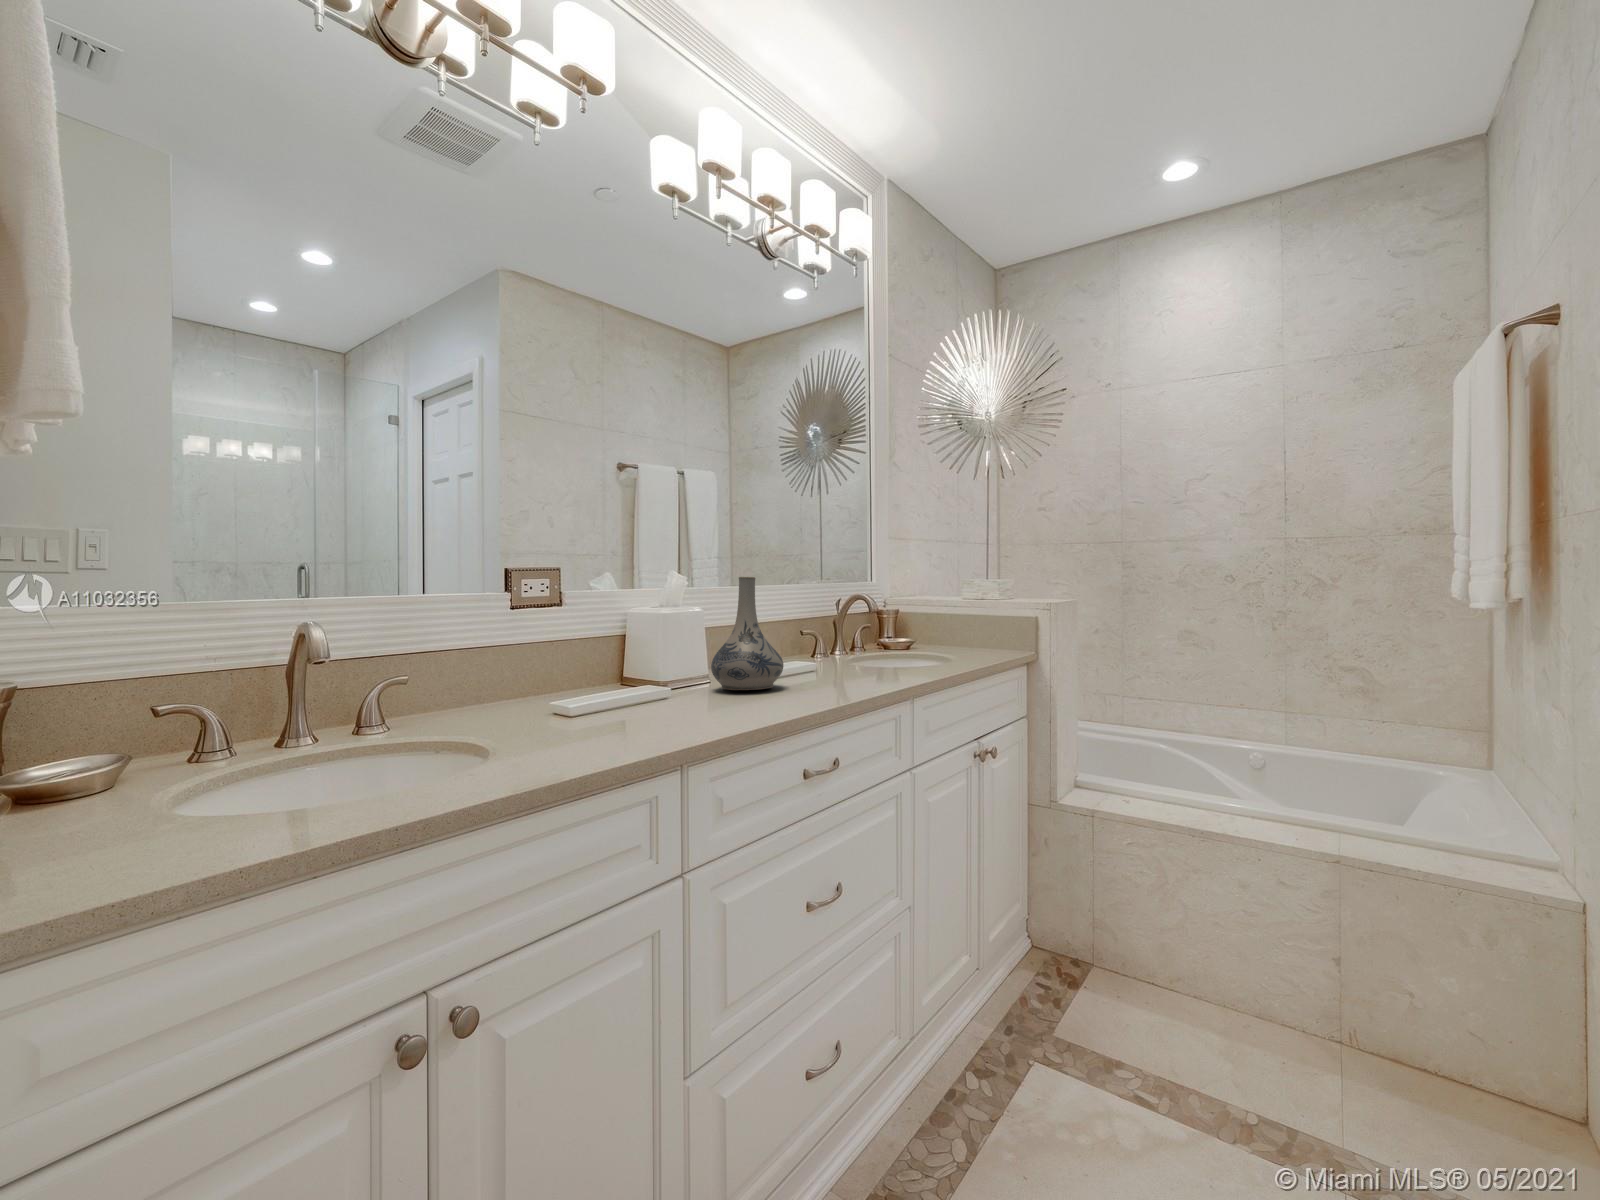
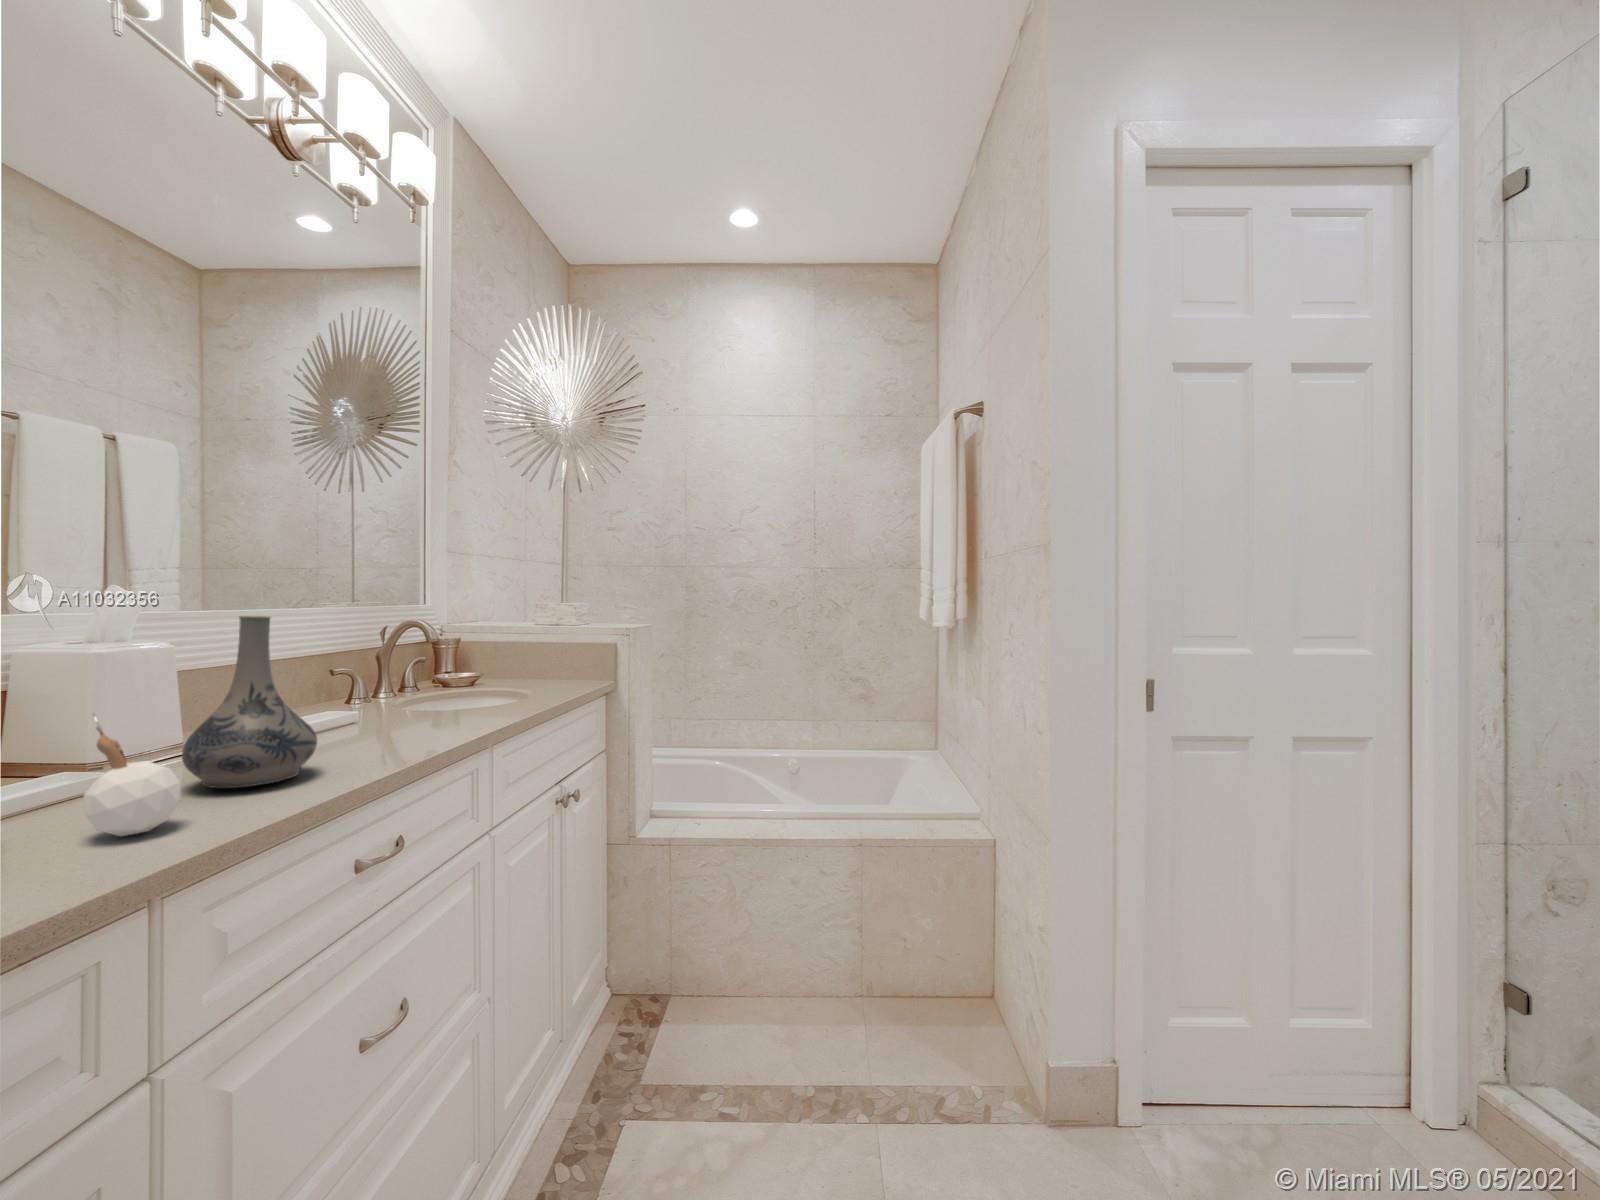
candle: none [663,630,707,705] -> present [84,713,181,836]

